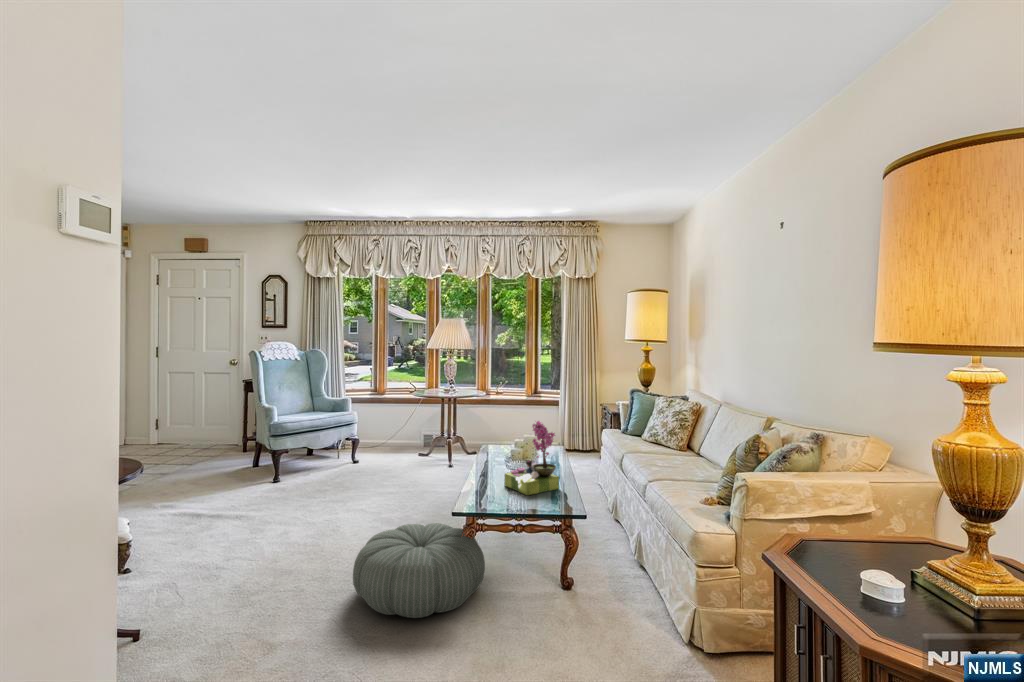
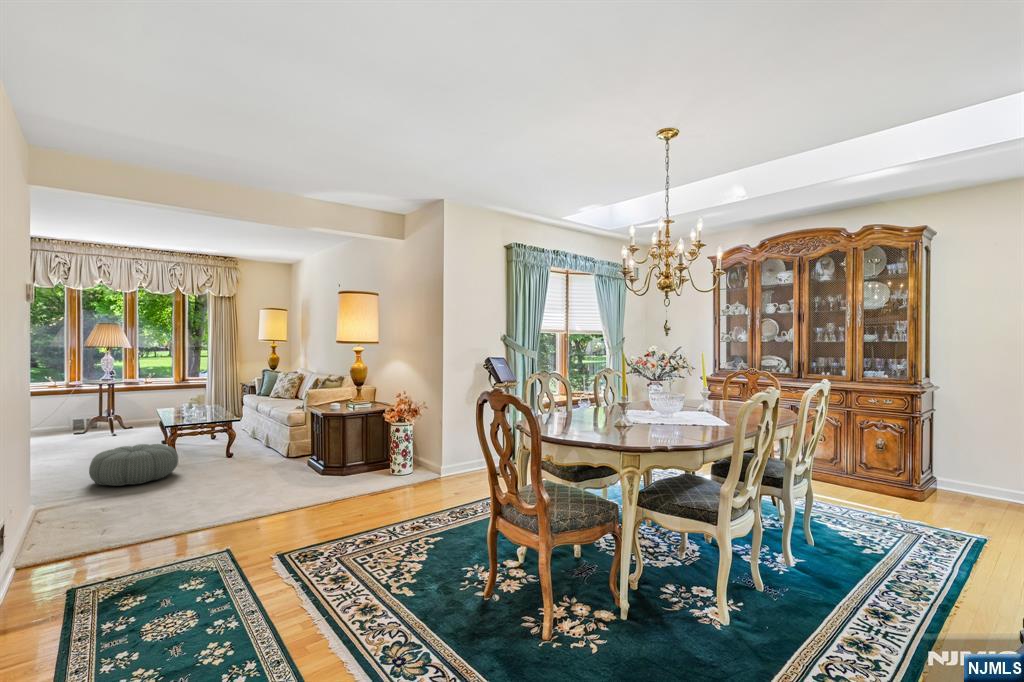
flower arrangement: present [505,421,559,495] -> none [184,384,220,423]

